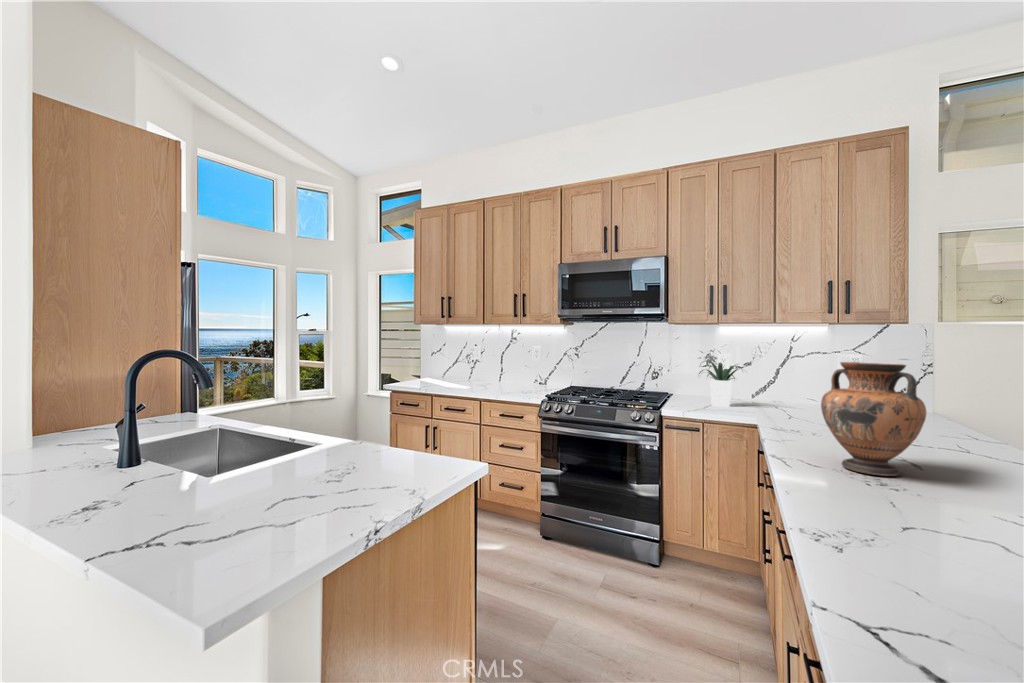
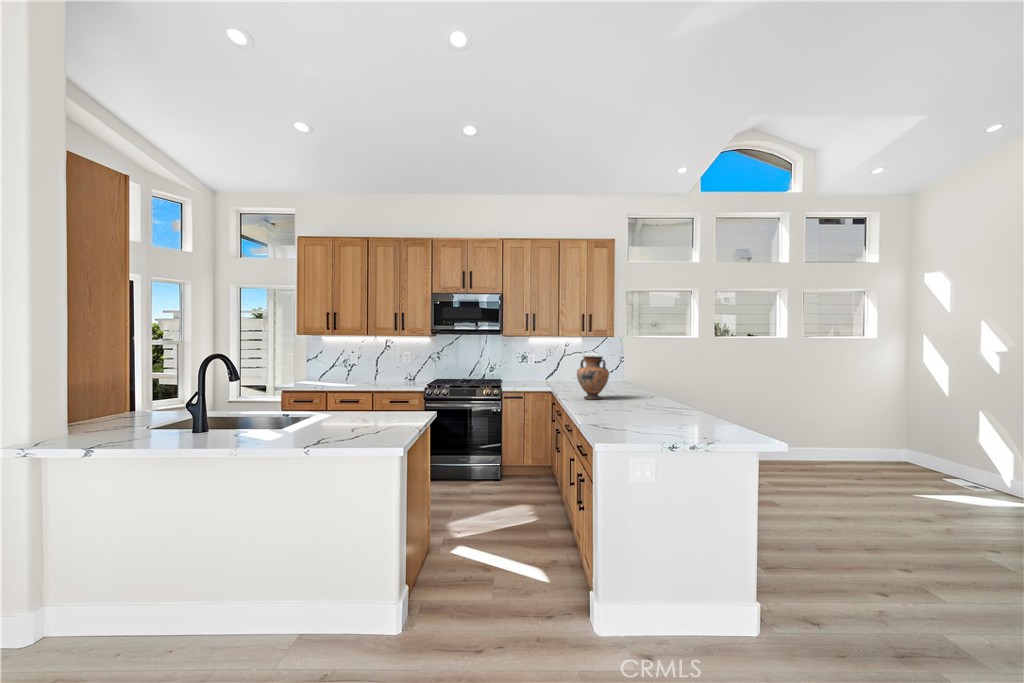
potted plant: present [699,361,742,407] -> none [519,359,547,385]

